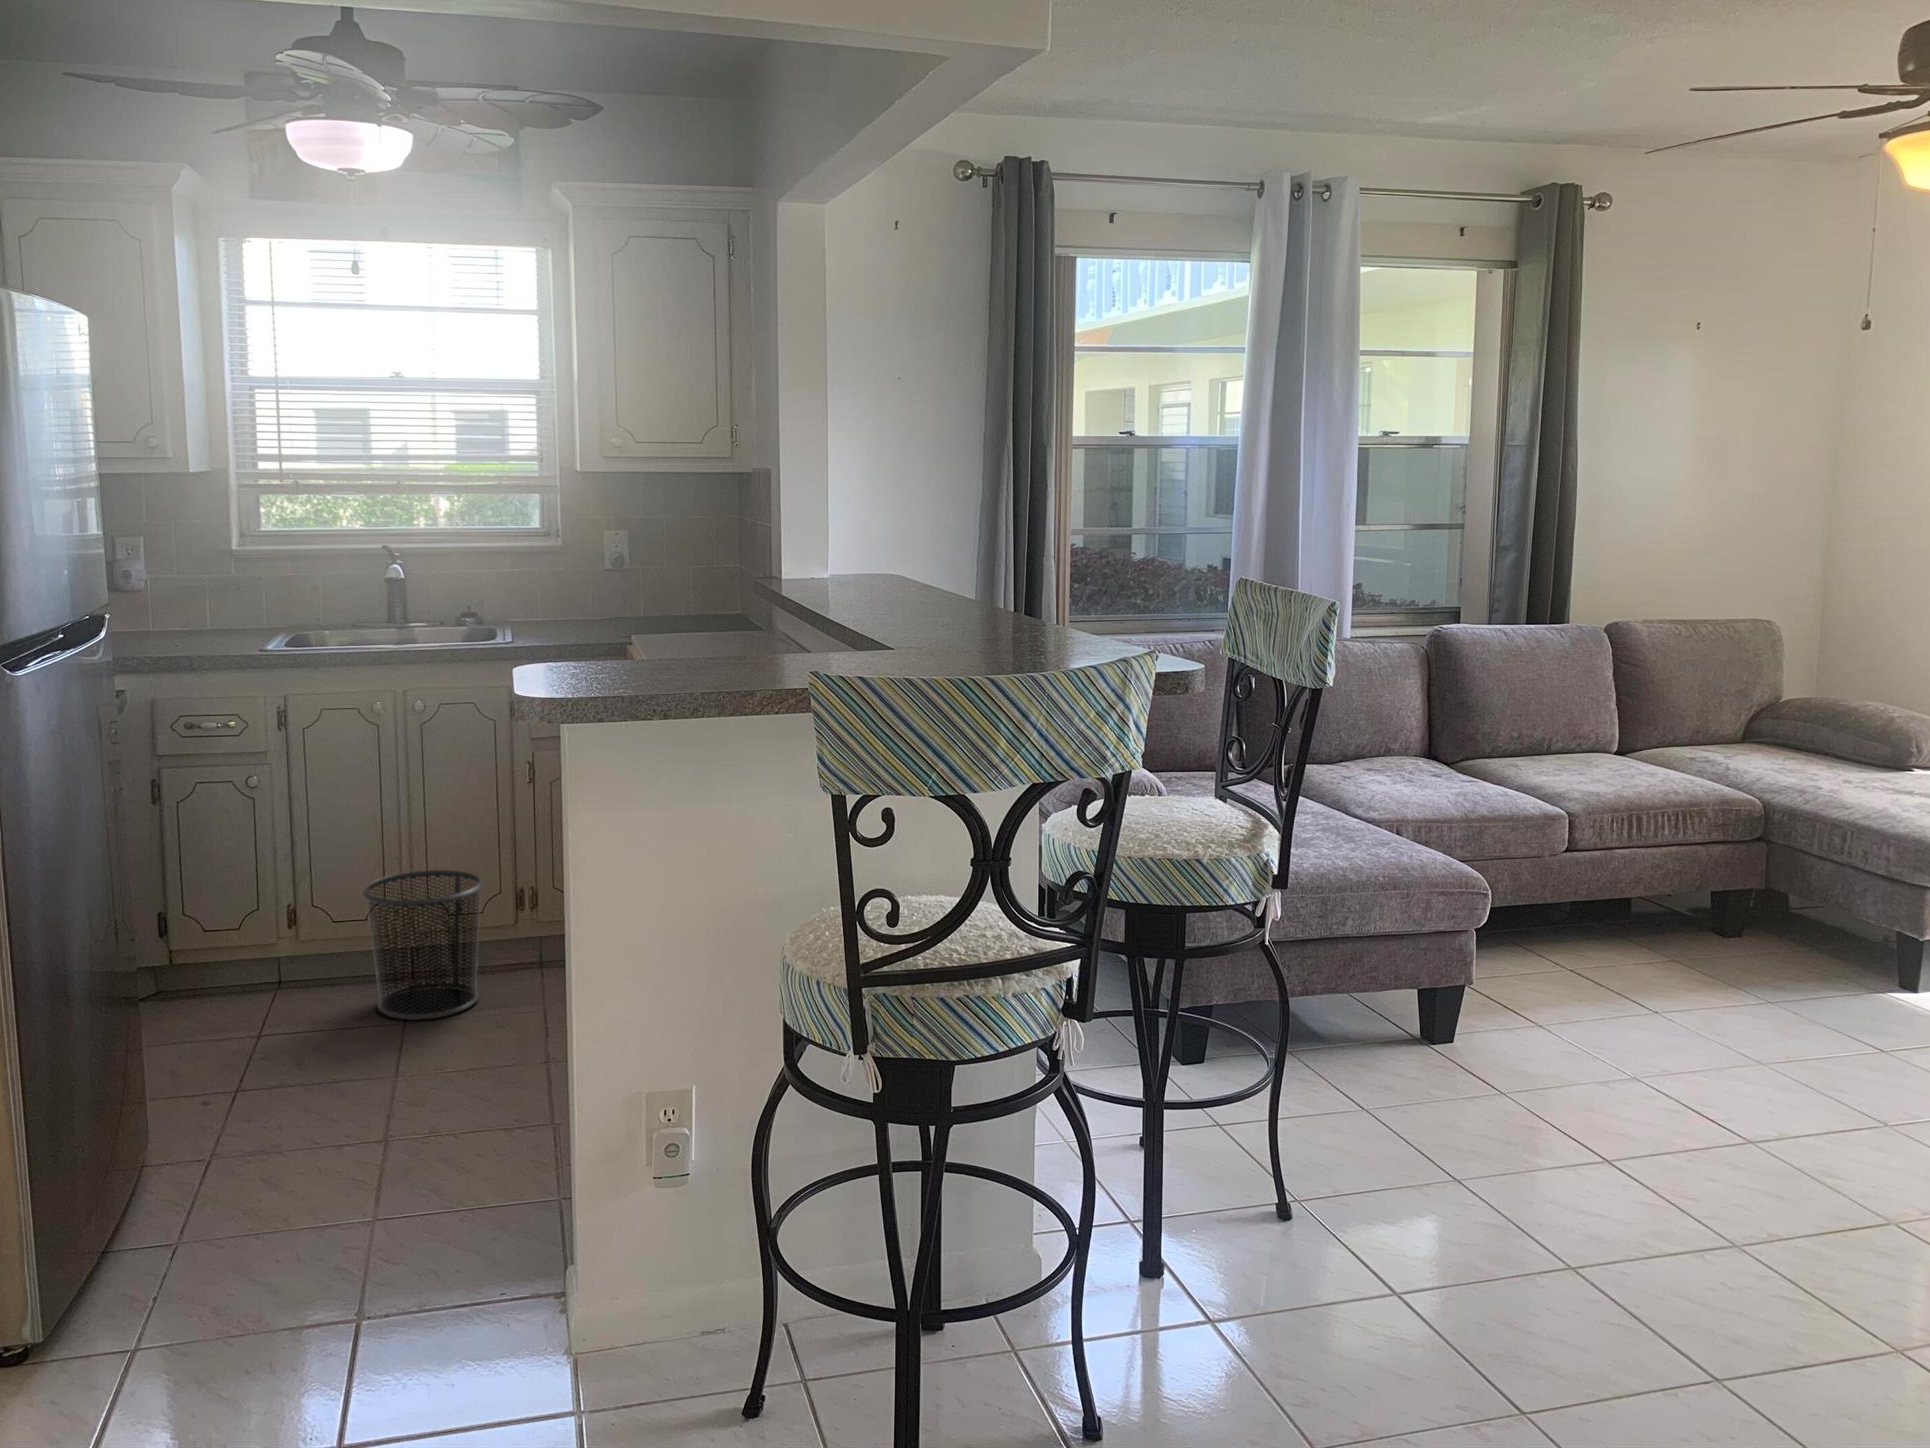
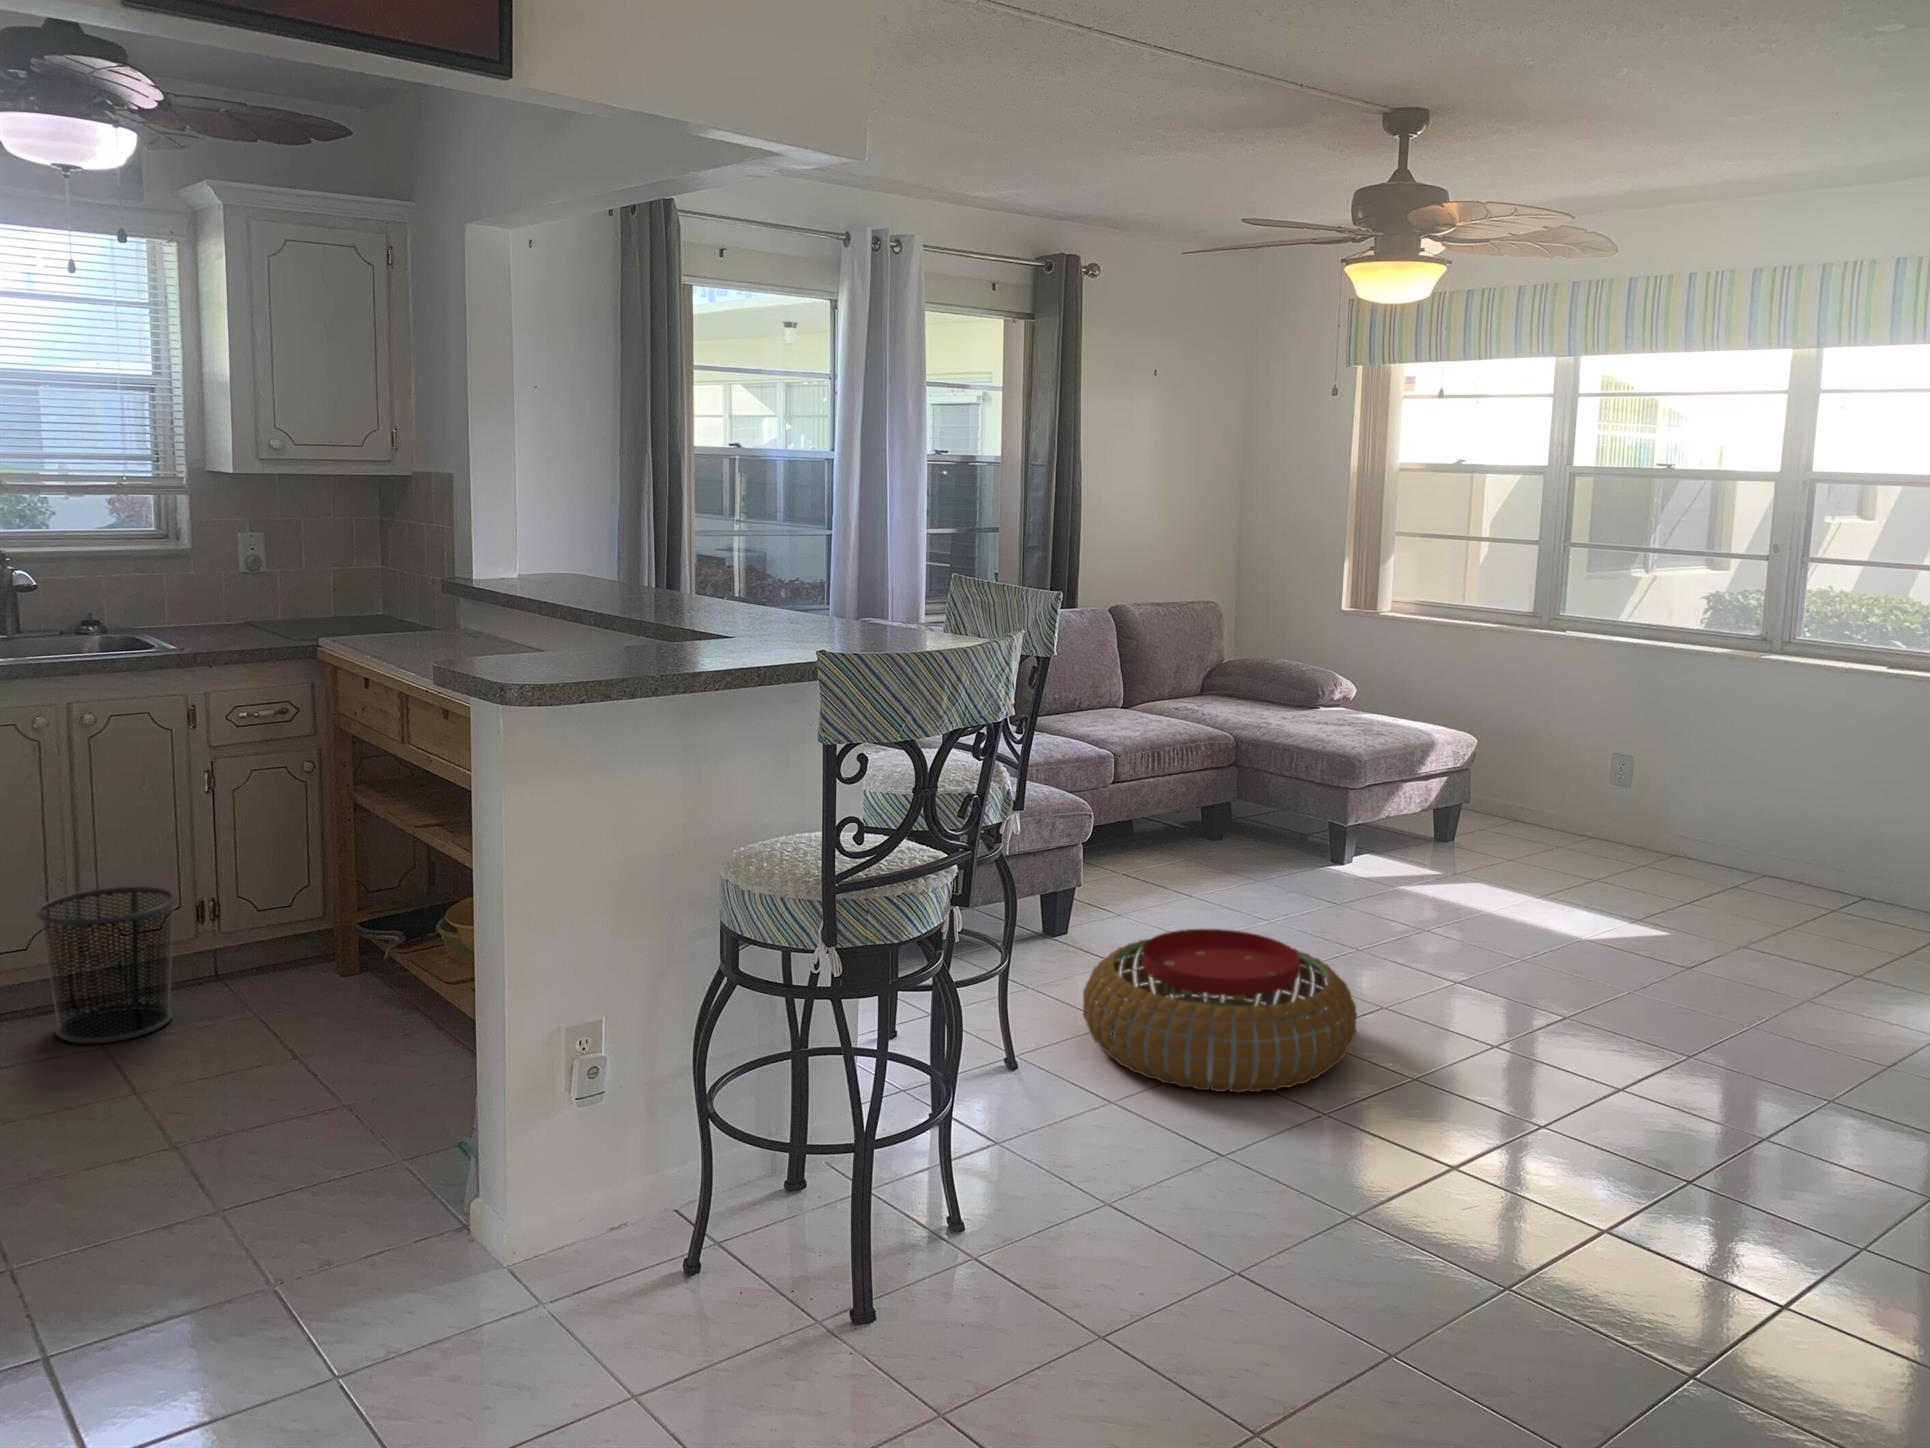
pouf: none [1394,1070,1816,1332] -> present [1083,929,1357,1093]

